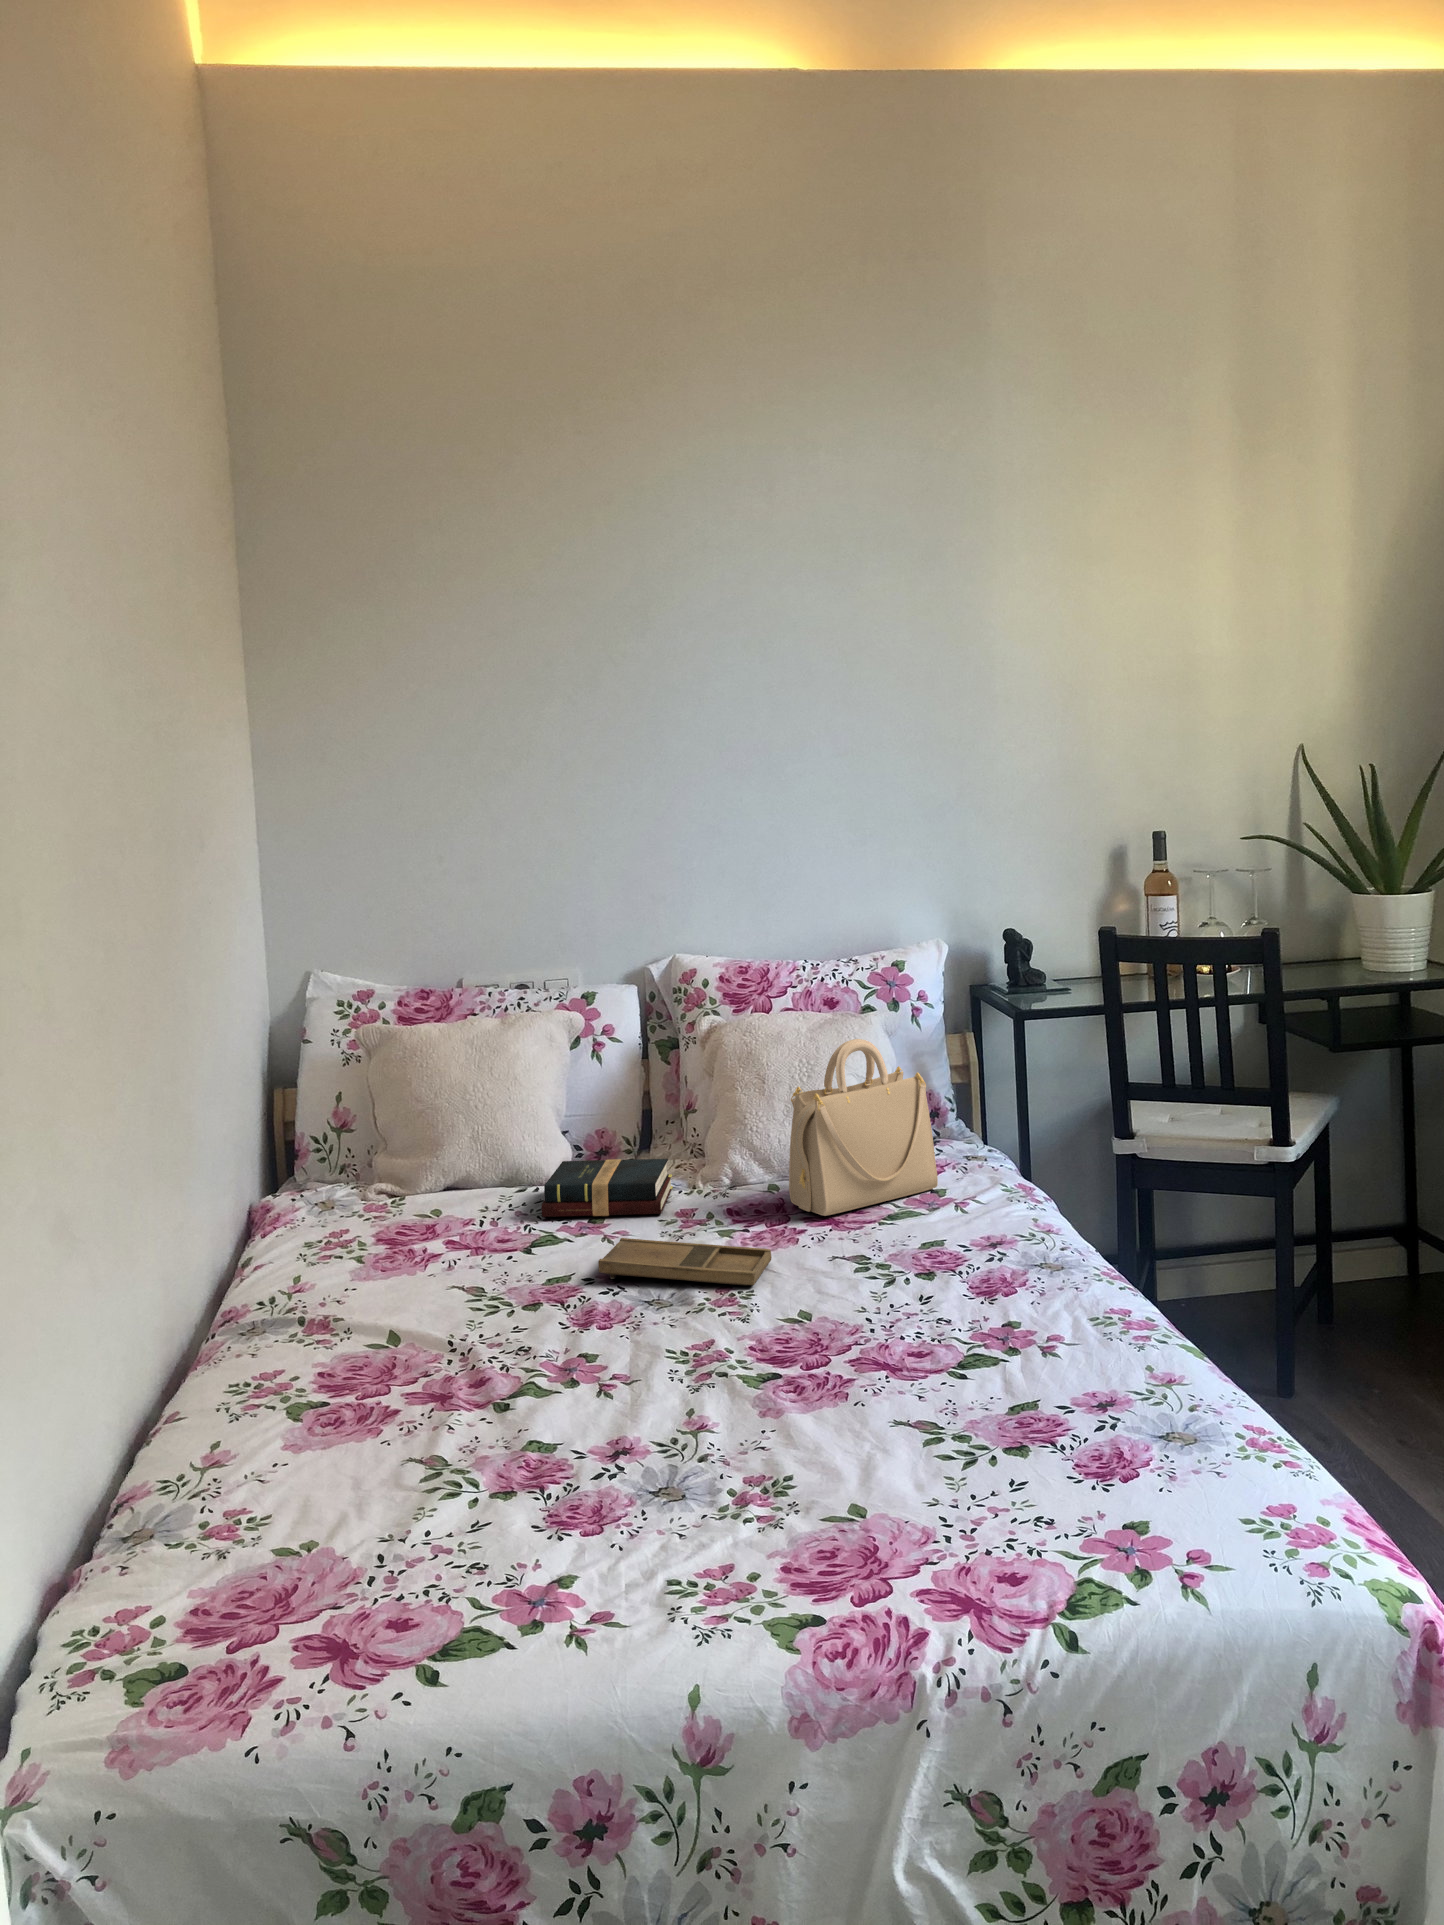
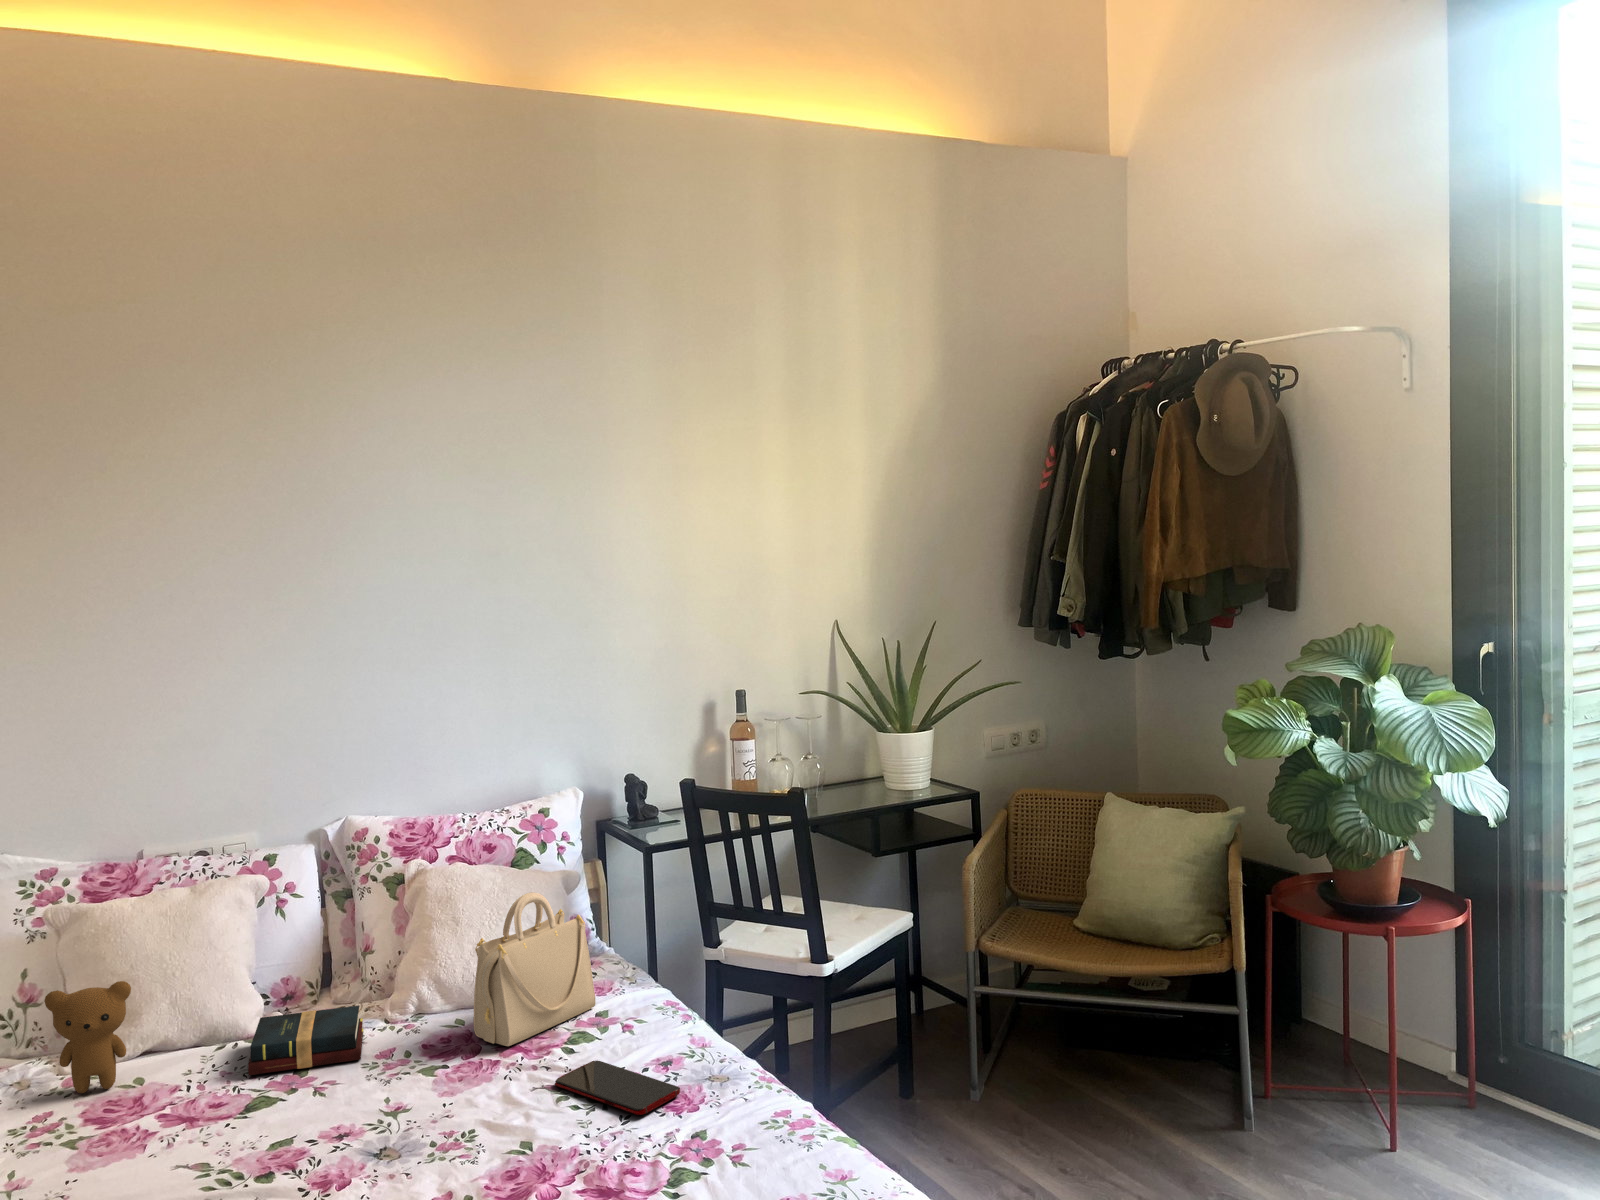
teddy bear: none [344,1100,427,1217] -> present [44,981,131,1093]
tray: present [598,1238,772,1285] -> none [321,1089,474,1135]
smartphone: none [867,1238,1014,1295] -> present [555,1060,680,1115]

